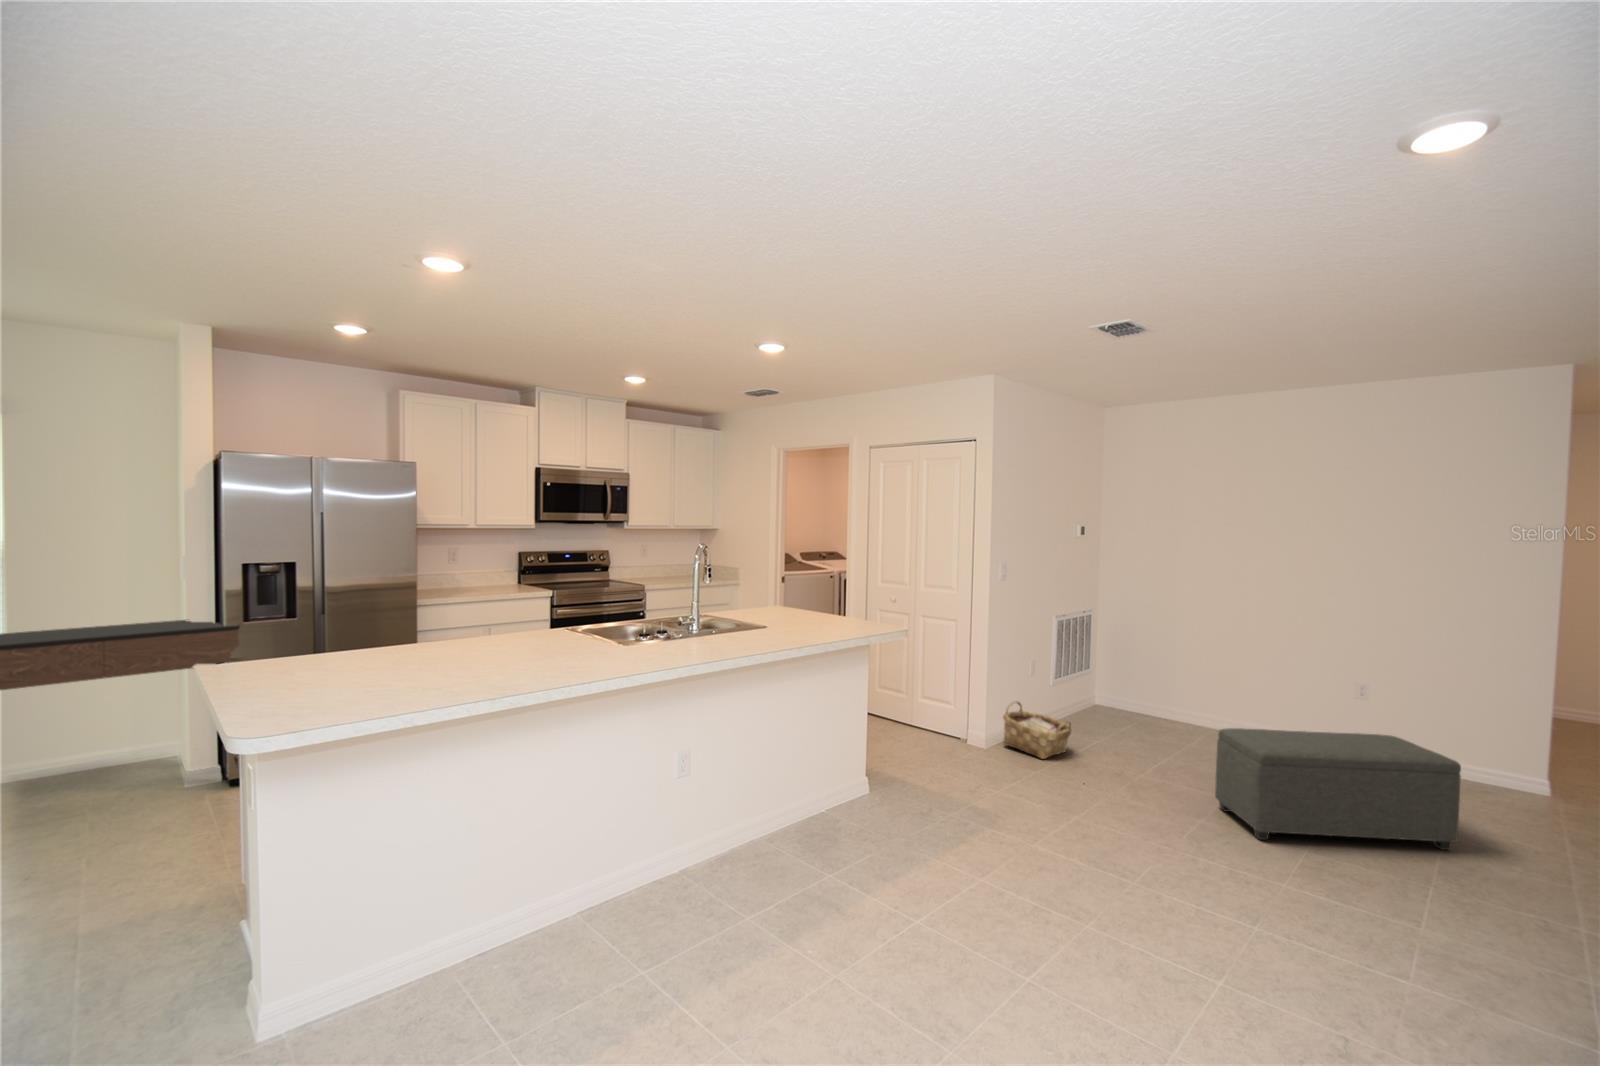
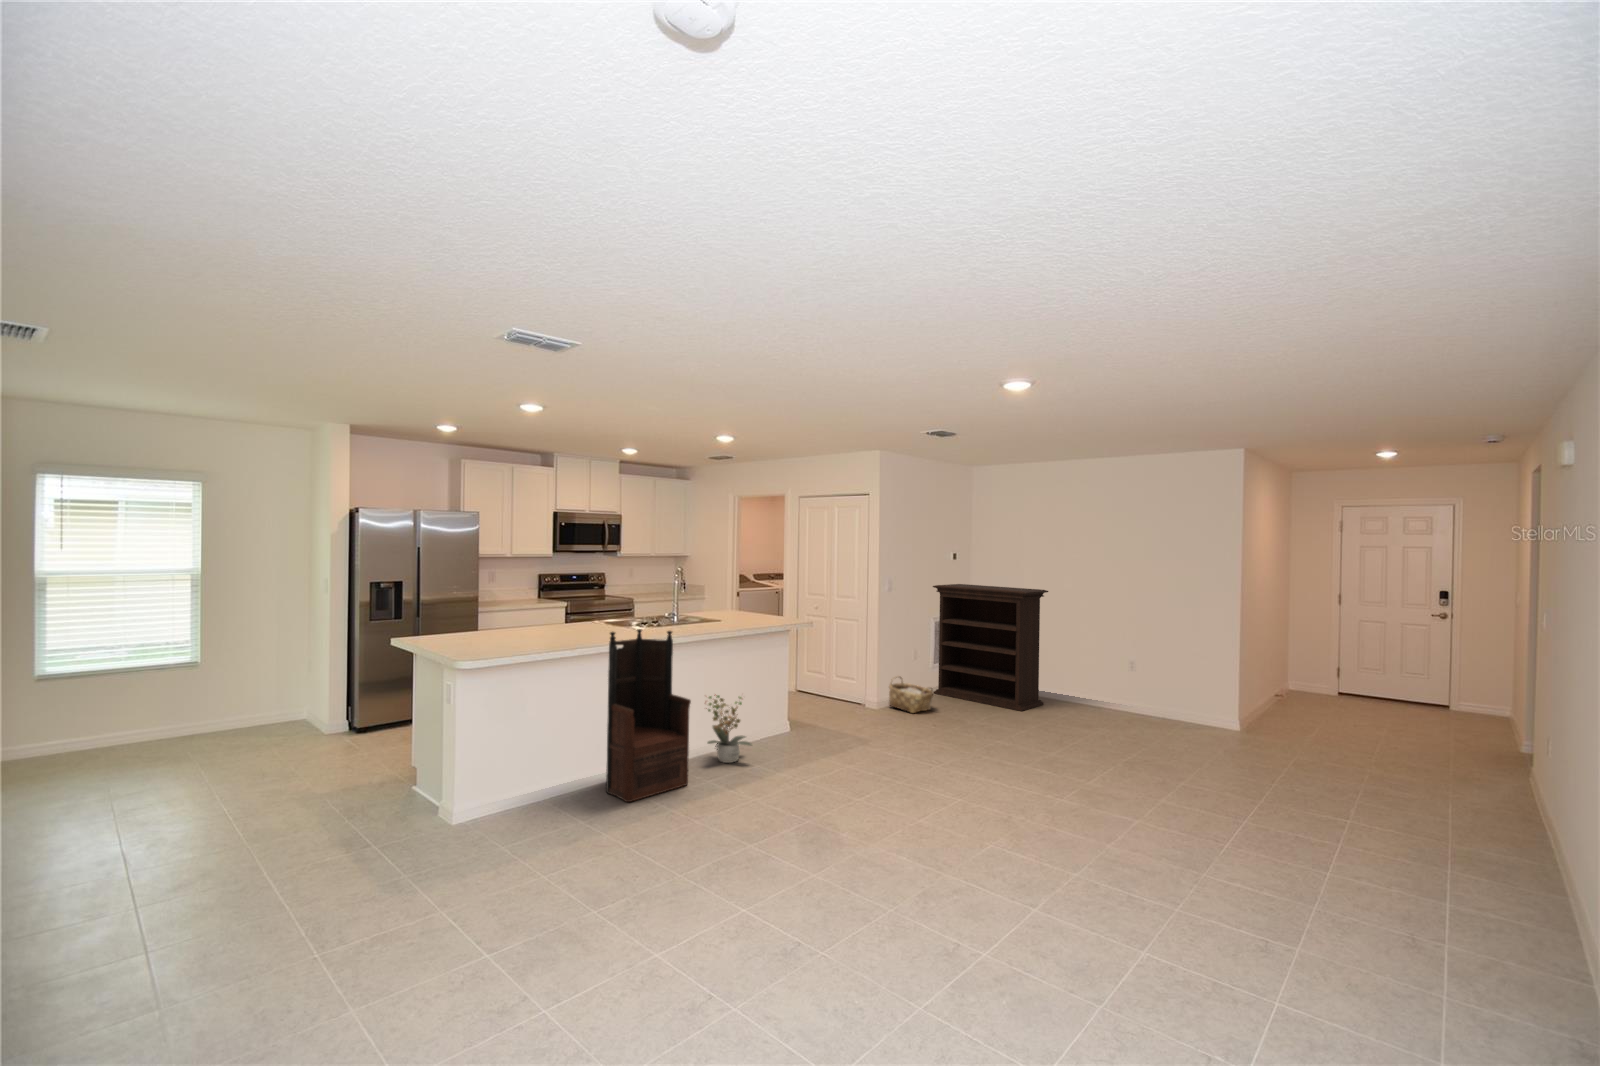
bookshelf: none [1056,569,1235,757] -> present [933,584,1048,711]
console table: present [0,619,247,765] -> none [179,619,372,760]
armchair: none [567,652,720,987] -> present [606,629,691,802]
ottoman: present [1215,728,1461,850] -> none [1011,683,1143,751]
potted plant: none [743,750,823,871] -> present [708,695,752,763]

